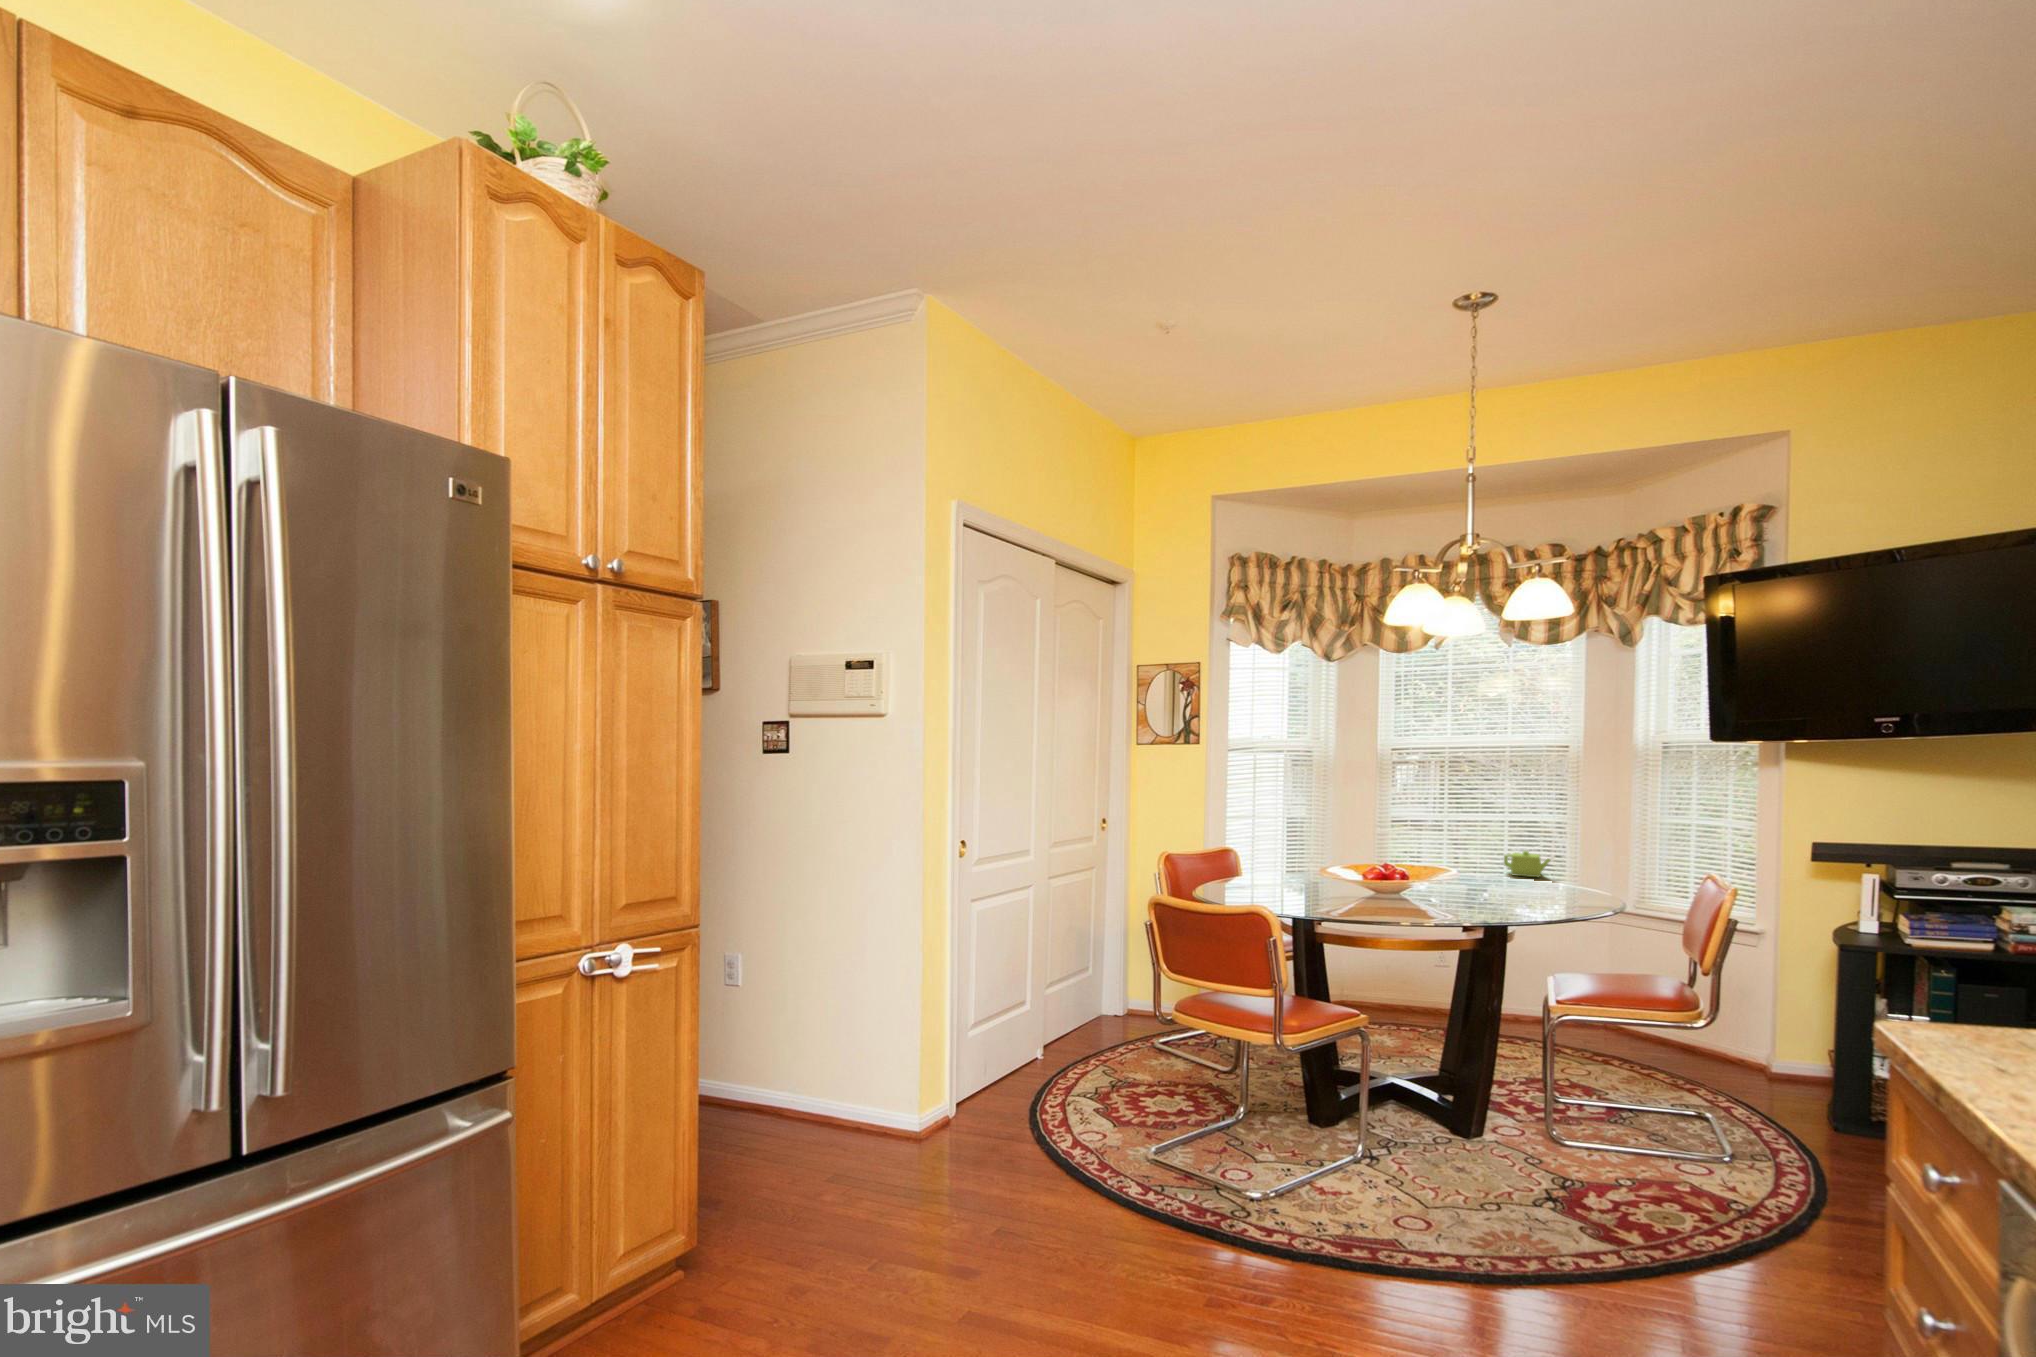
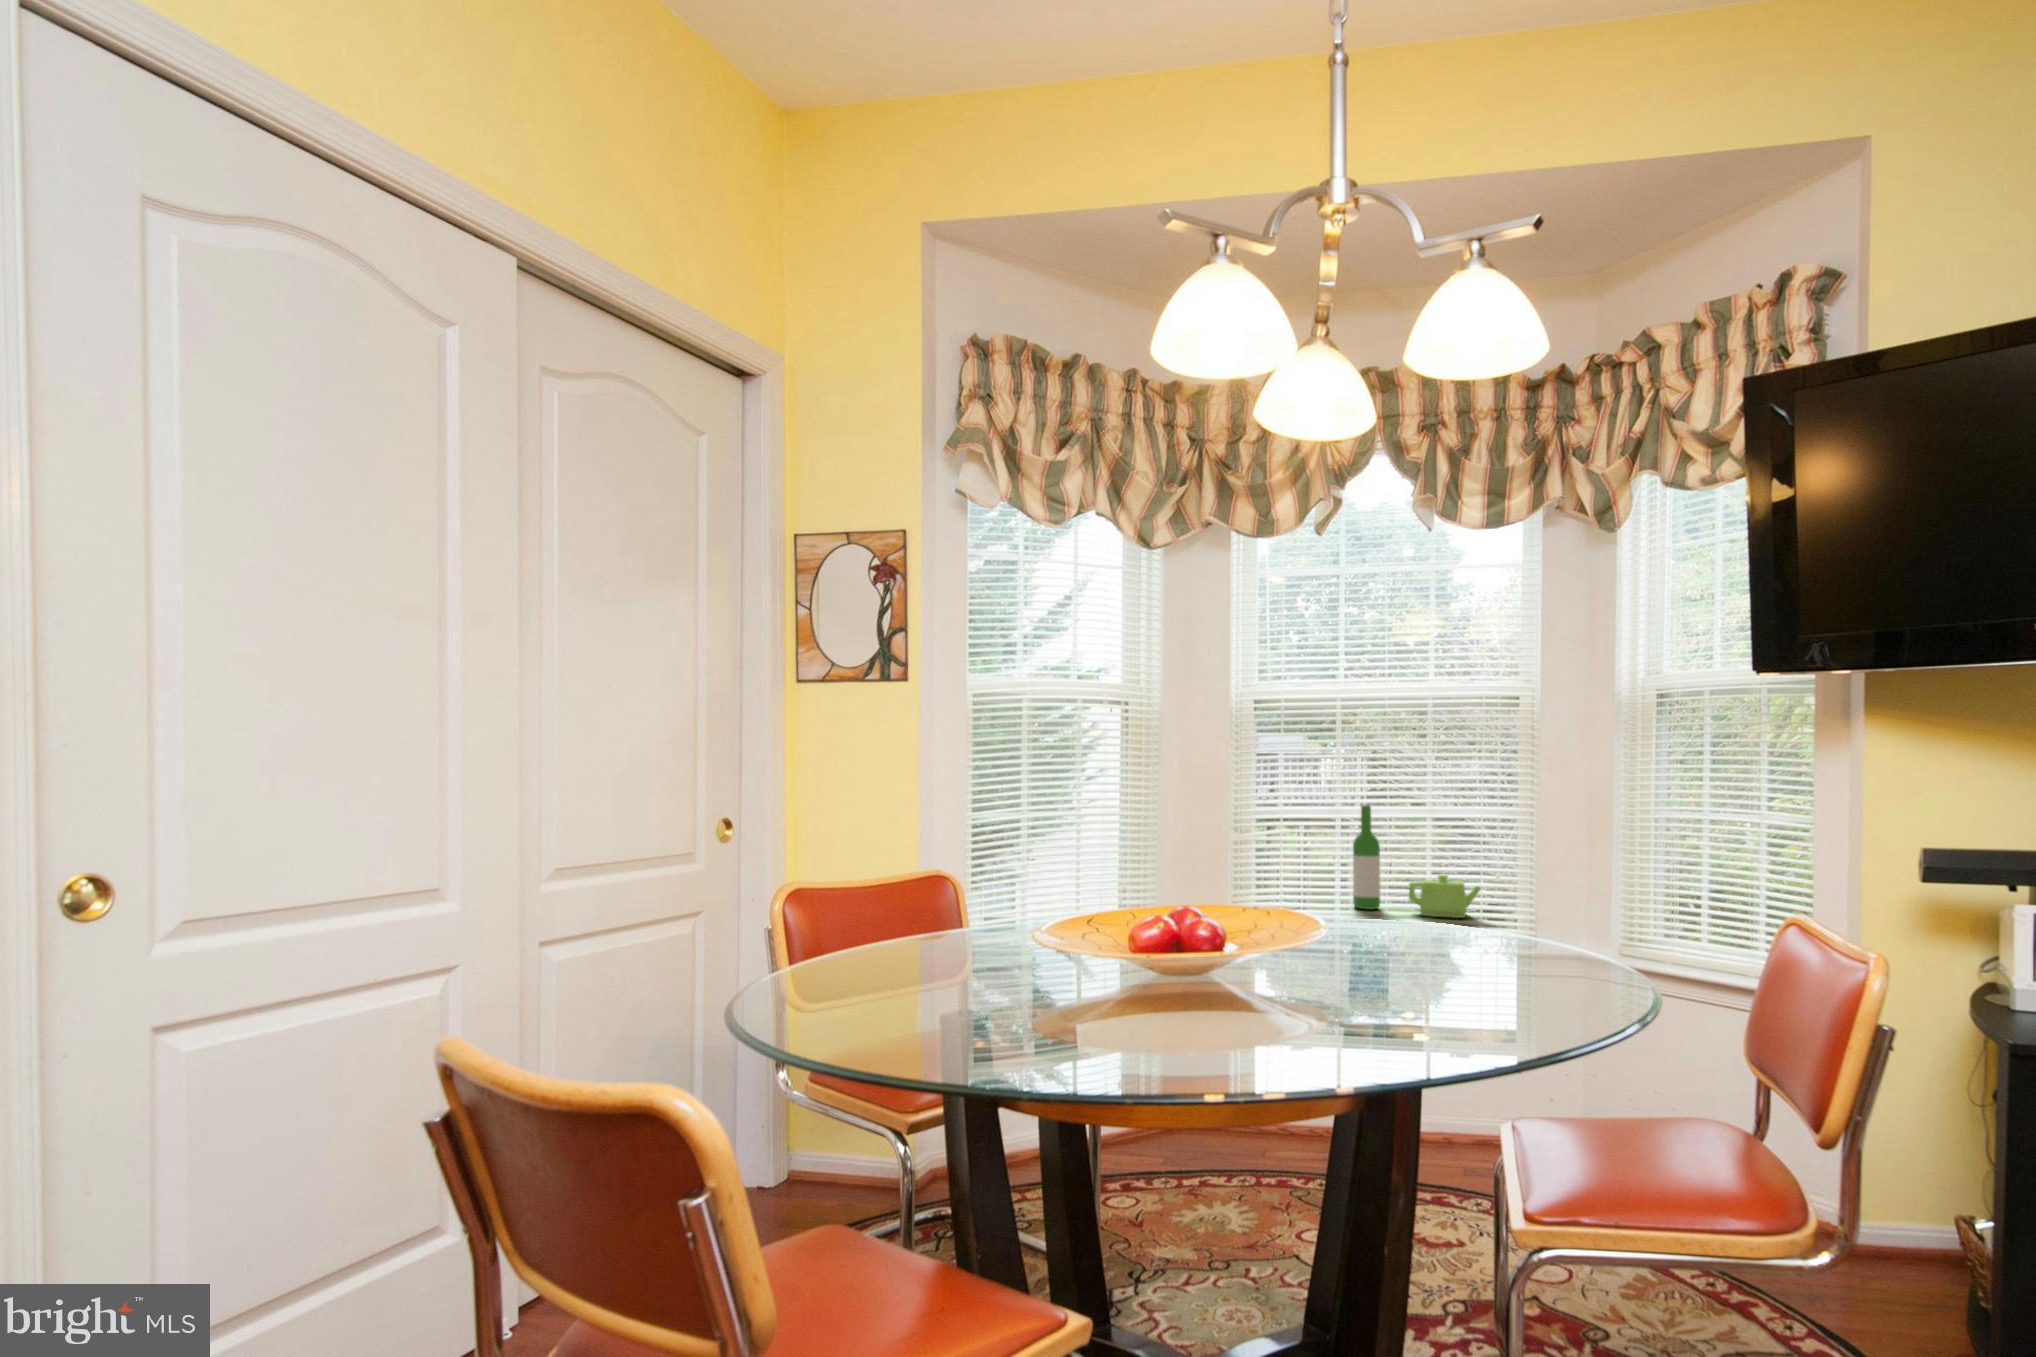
wine bottle: none [1467,808,1486,870] -> present [1353,805,1380,909]

